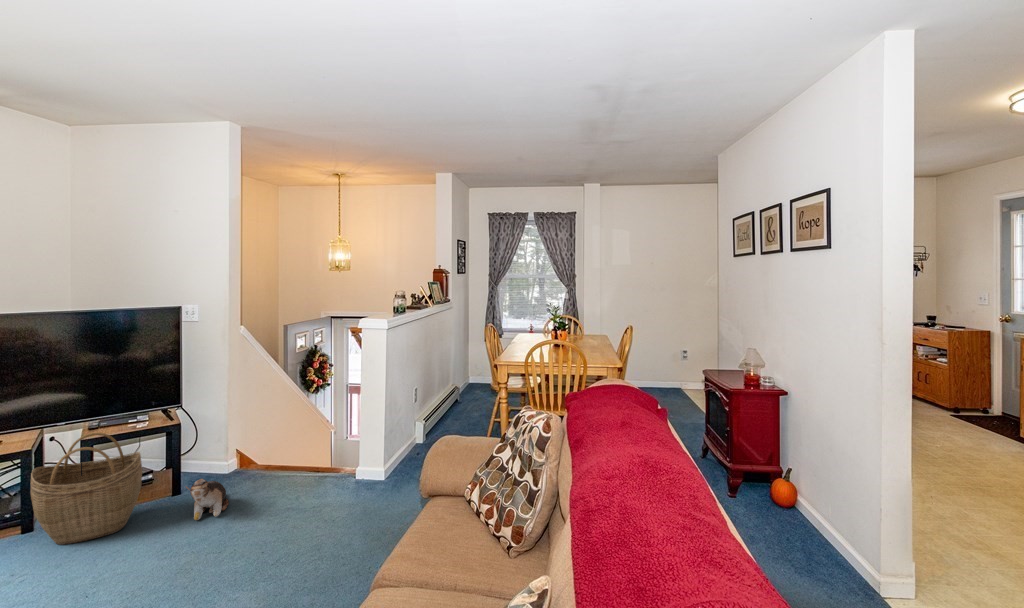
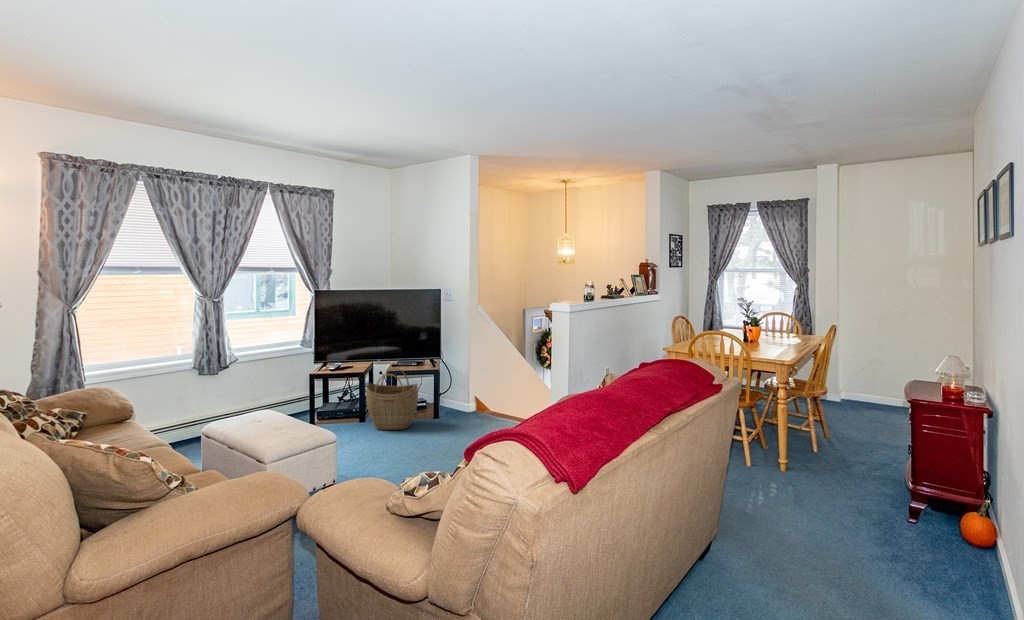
plush toy: present [186,479,229,520] -> none [439,405,464,432]

